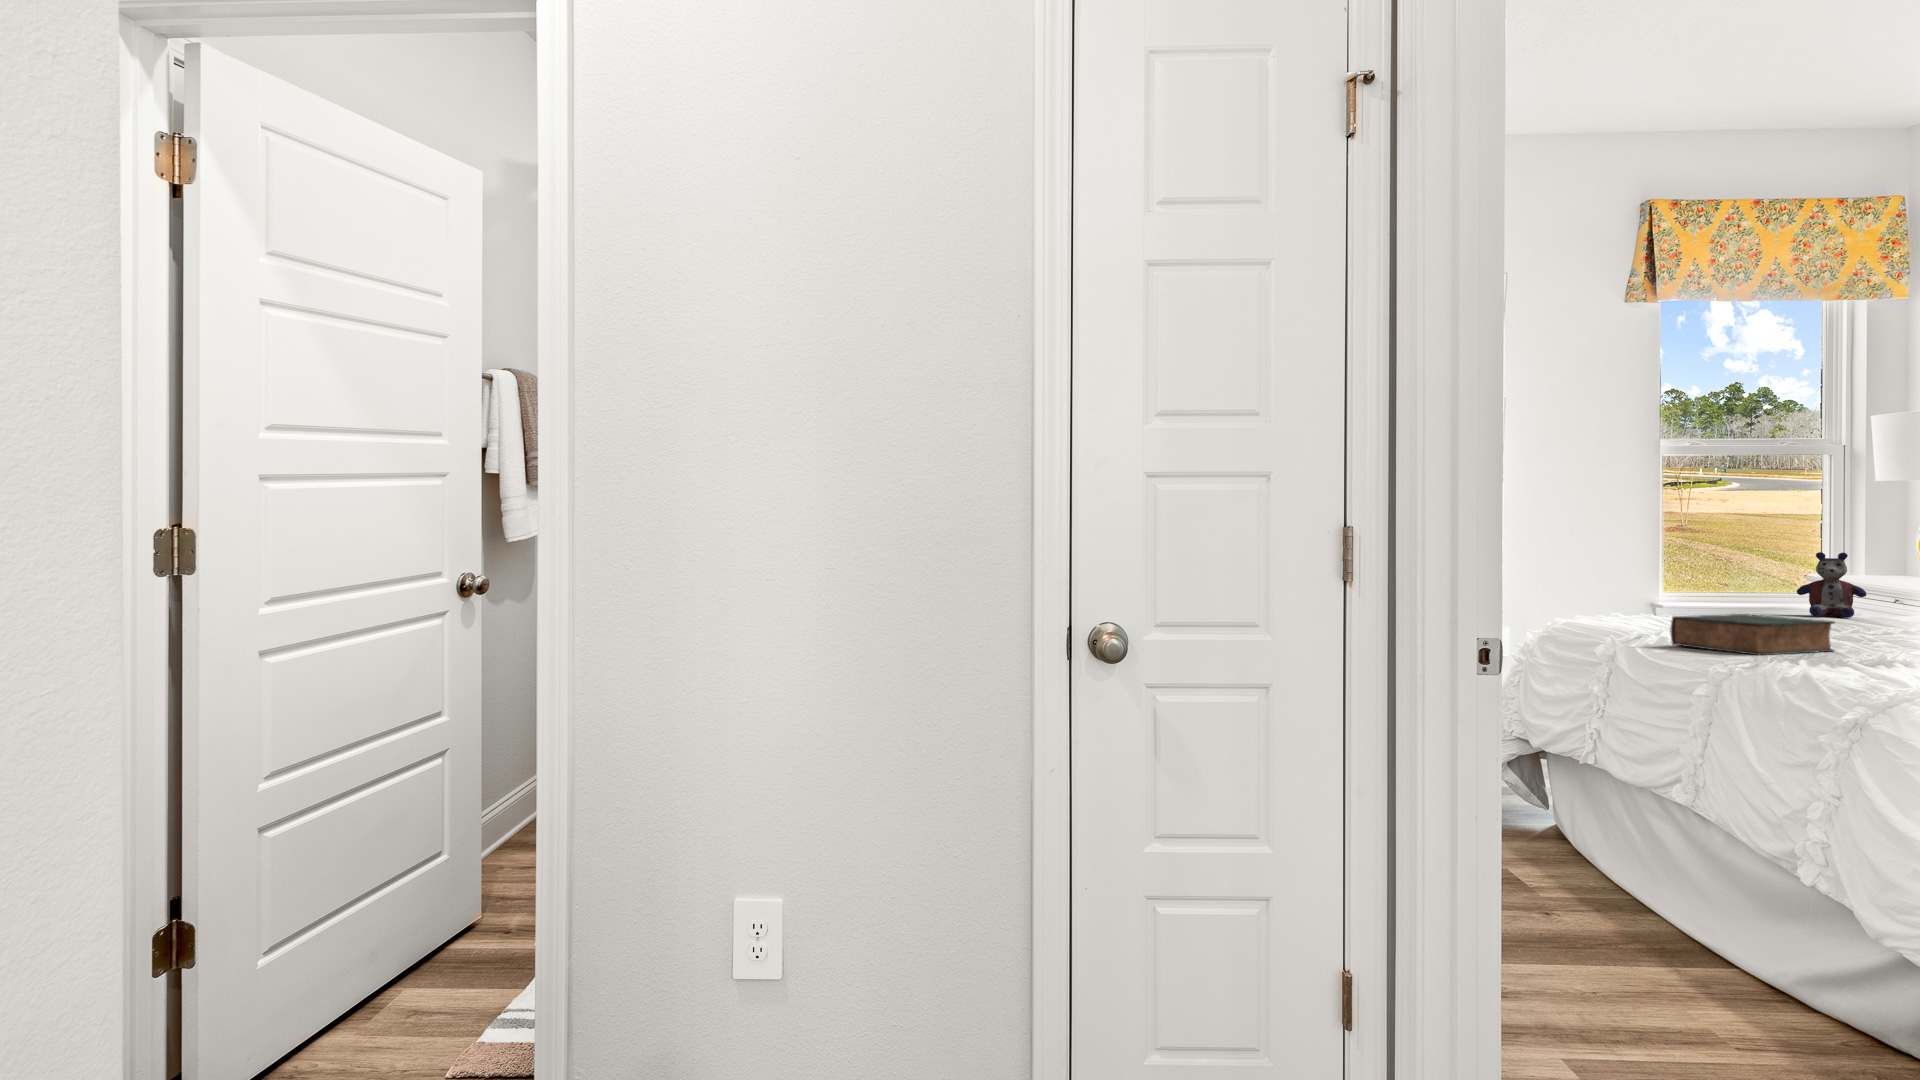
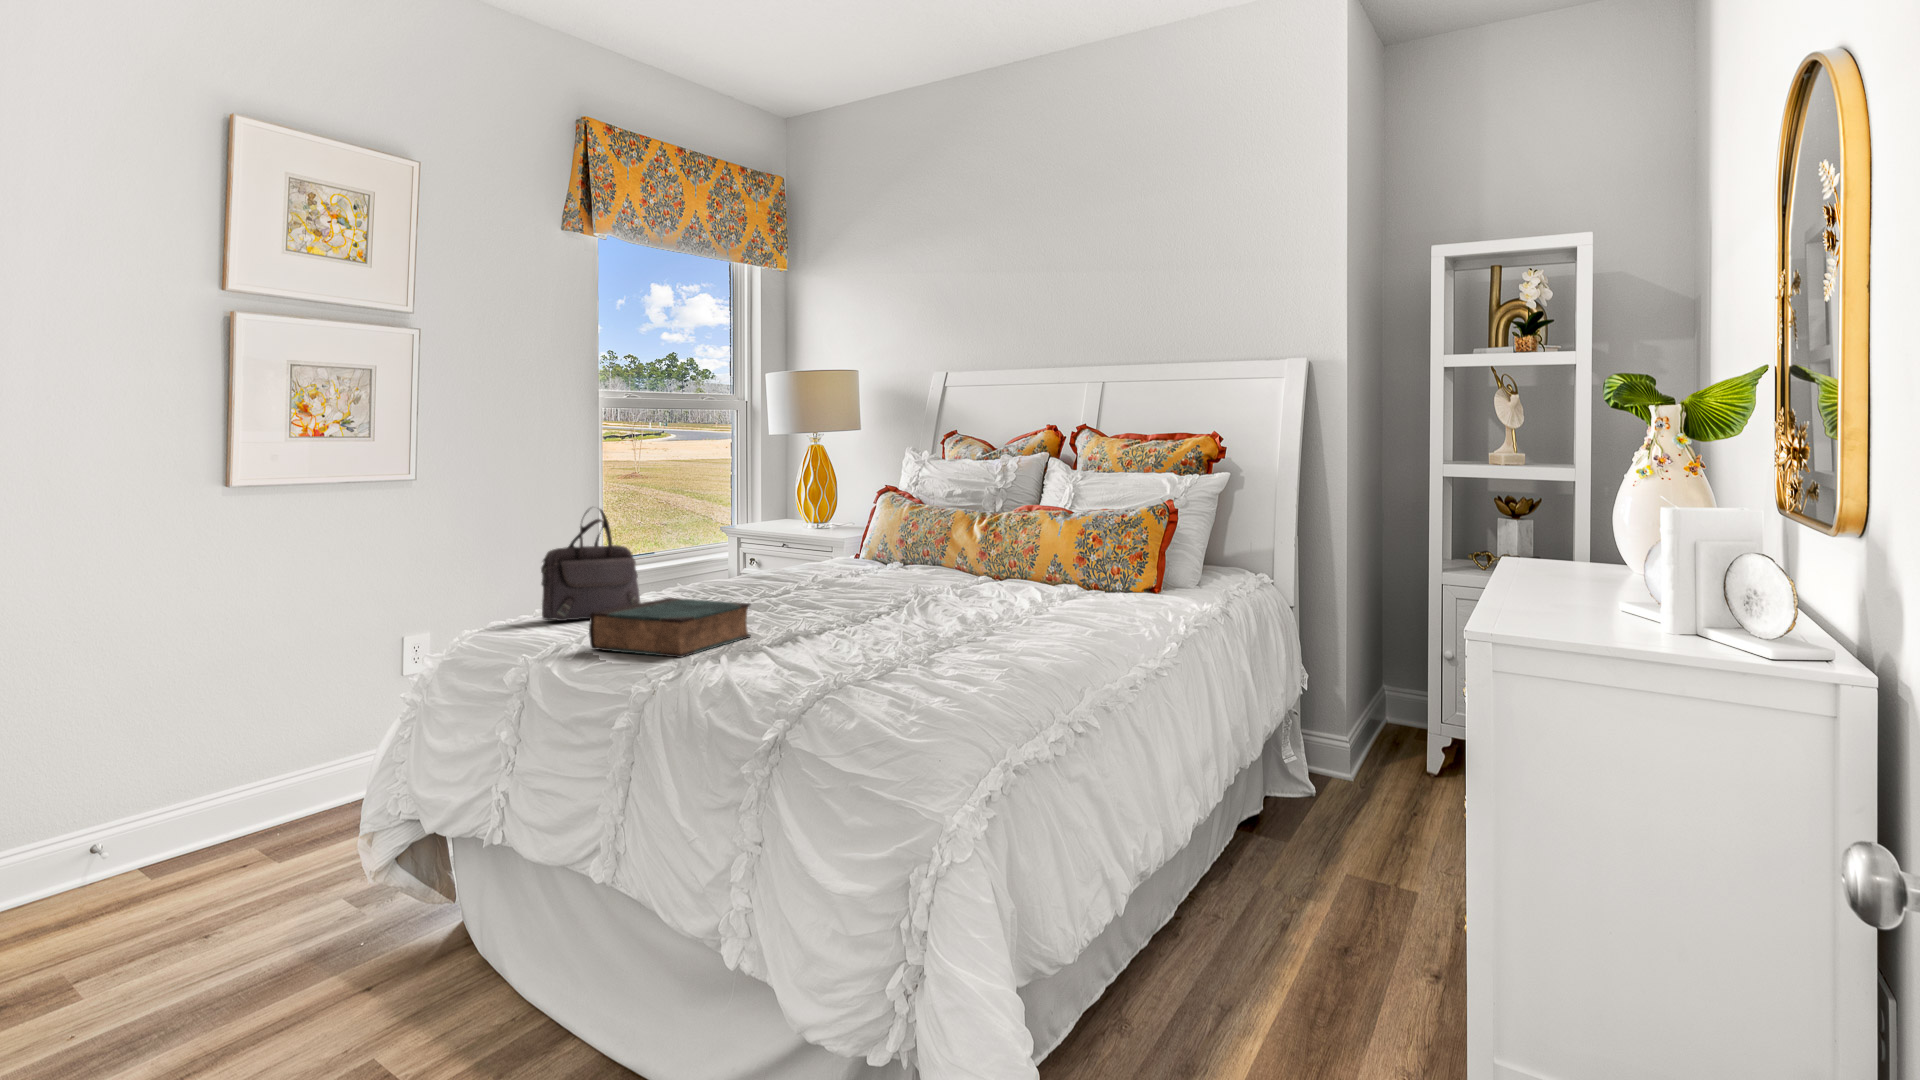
handbag: none [1620,540,1713,633] -> present [541,509,640,621]
stuffed bear: present [1797,552,1867,618] -> none [717,509,769,572]

